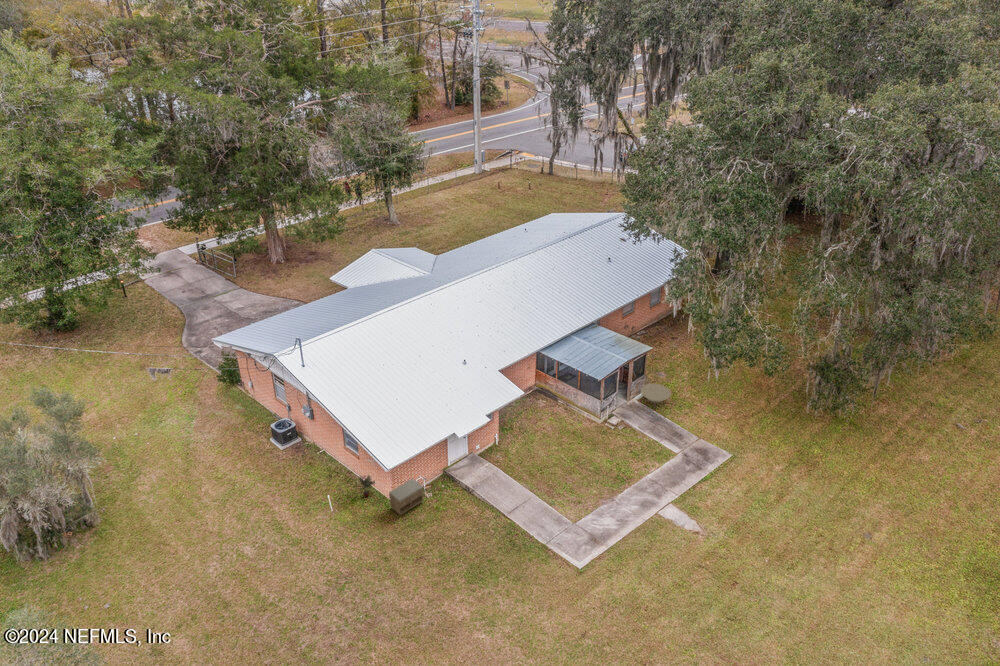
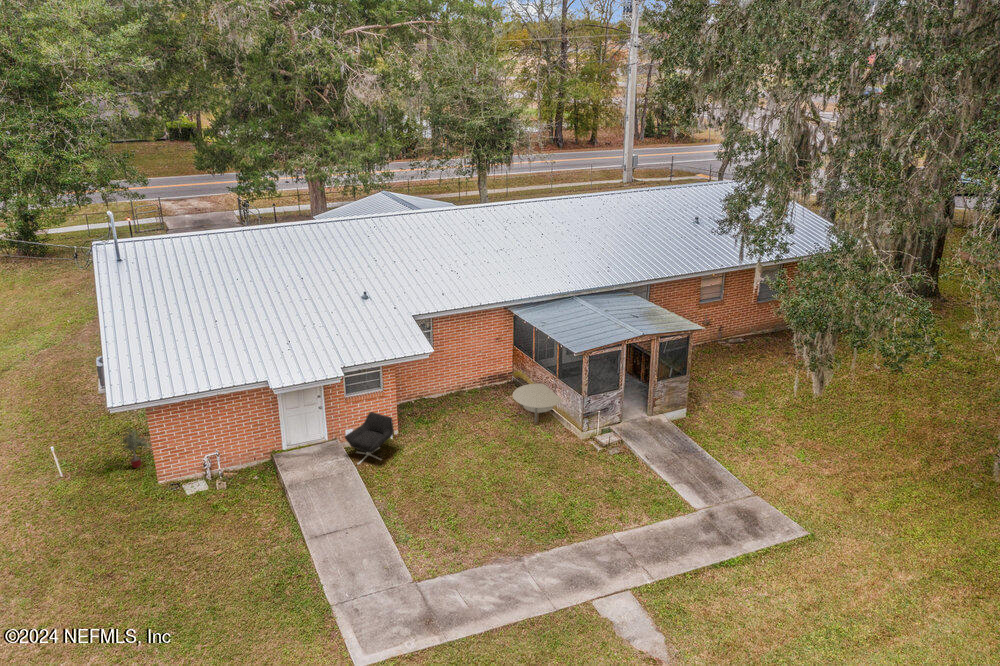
round table: present [641,384,671,409] -> present [513,384,562,425]
lounge chair: none [482,434,507,466] -> present [345,412,394,464]
storage bench: present [389,479,423,515] -> none [144,447,205,502]

